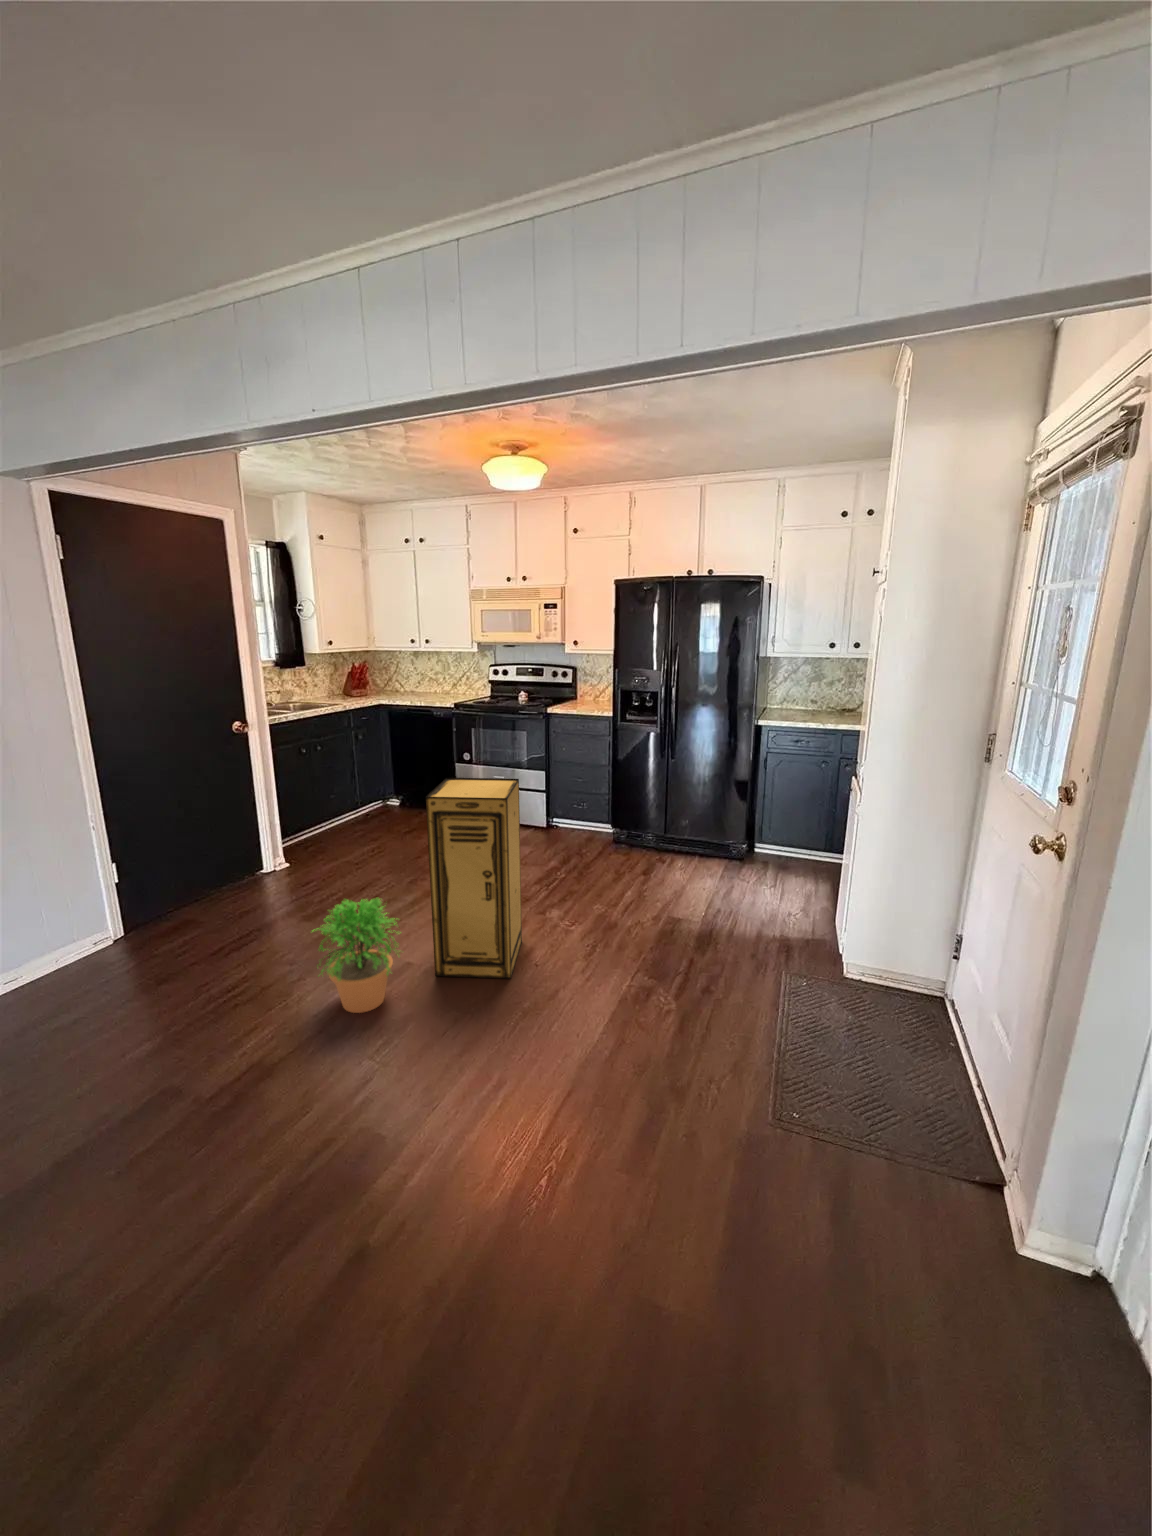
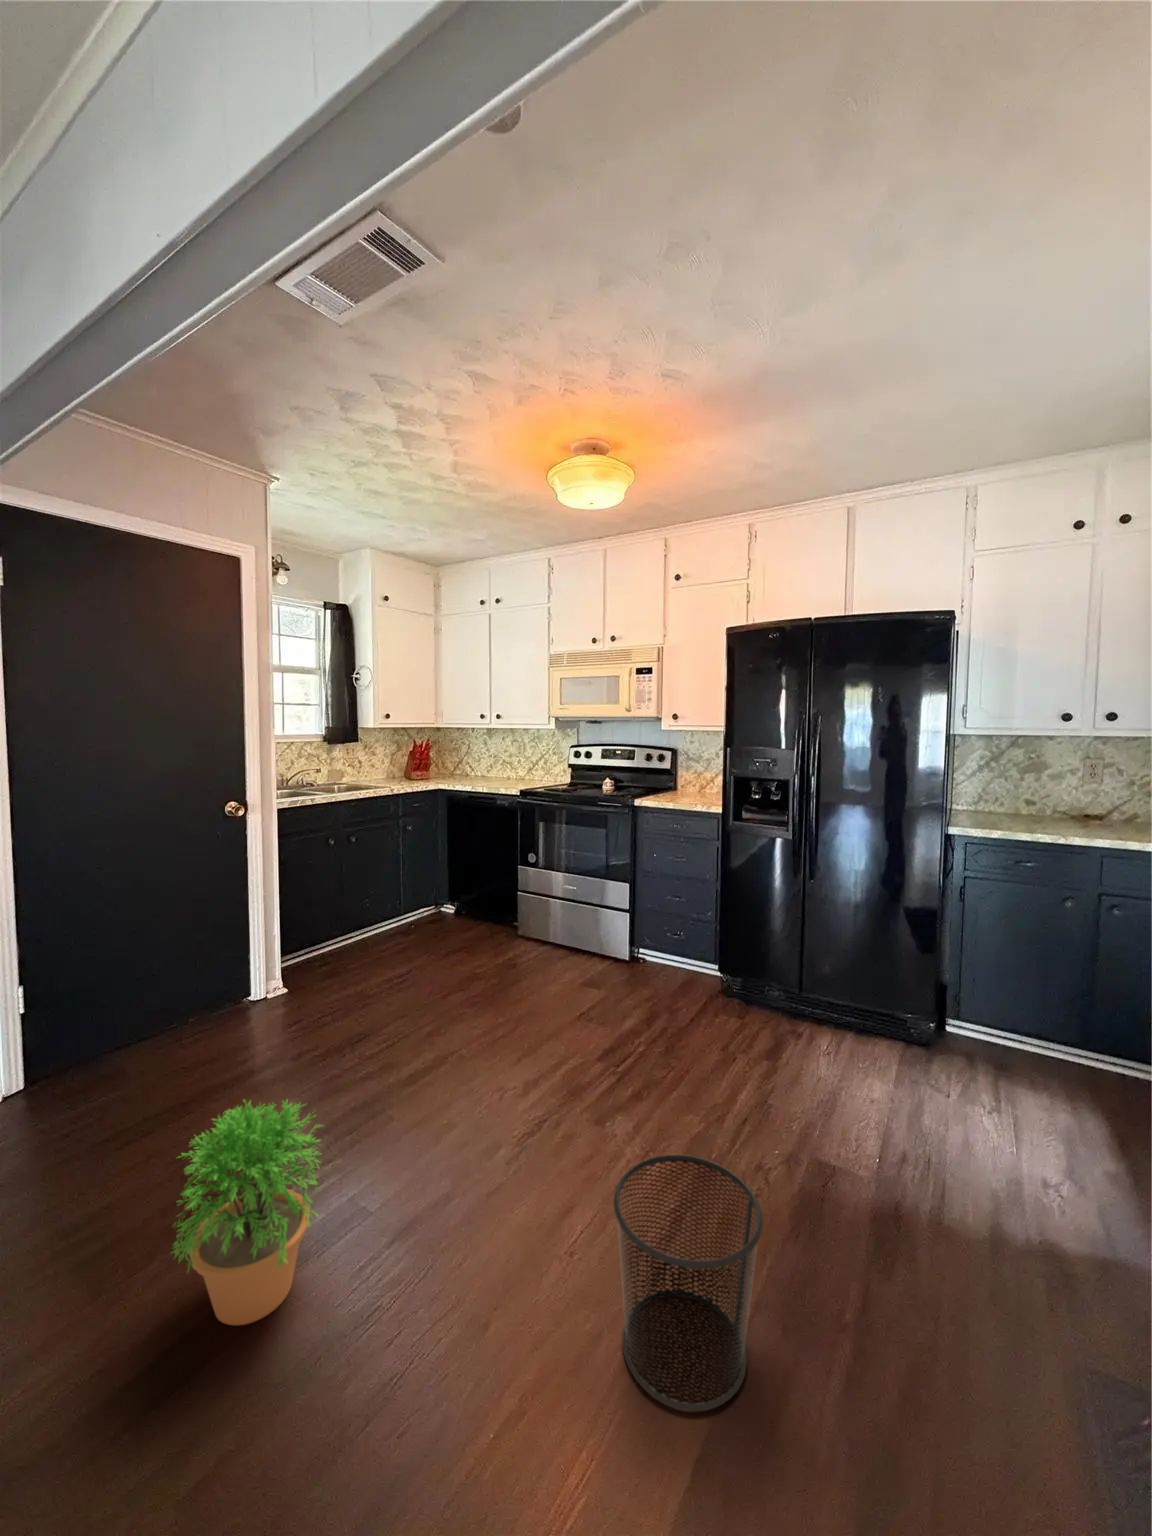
storage cabinet: present [426,778,522,979] -> none [386,898,555,1277]
trash can: none [568,903,644,1009] -> present [613,1155,763,1411]

